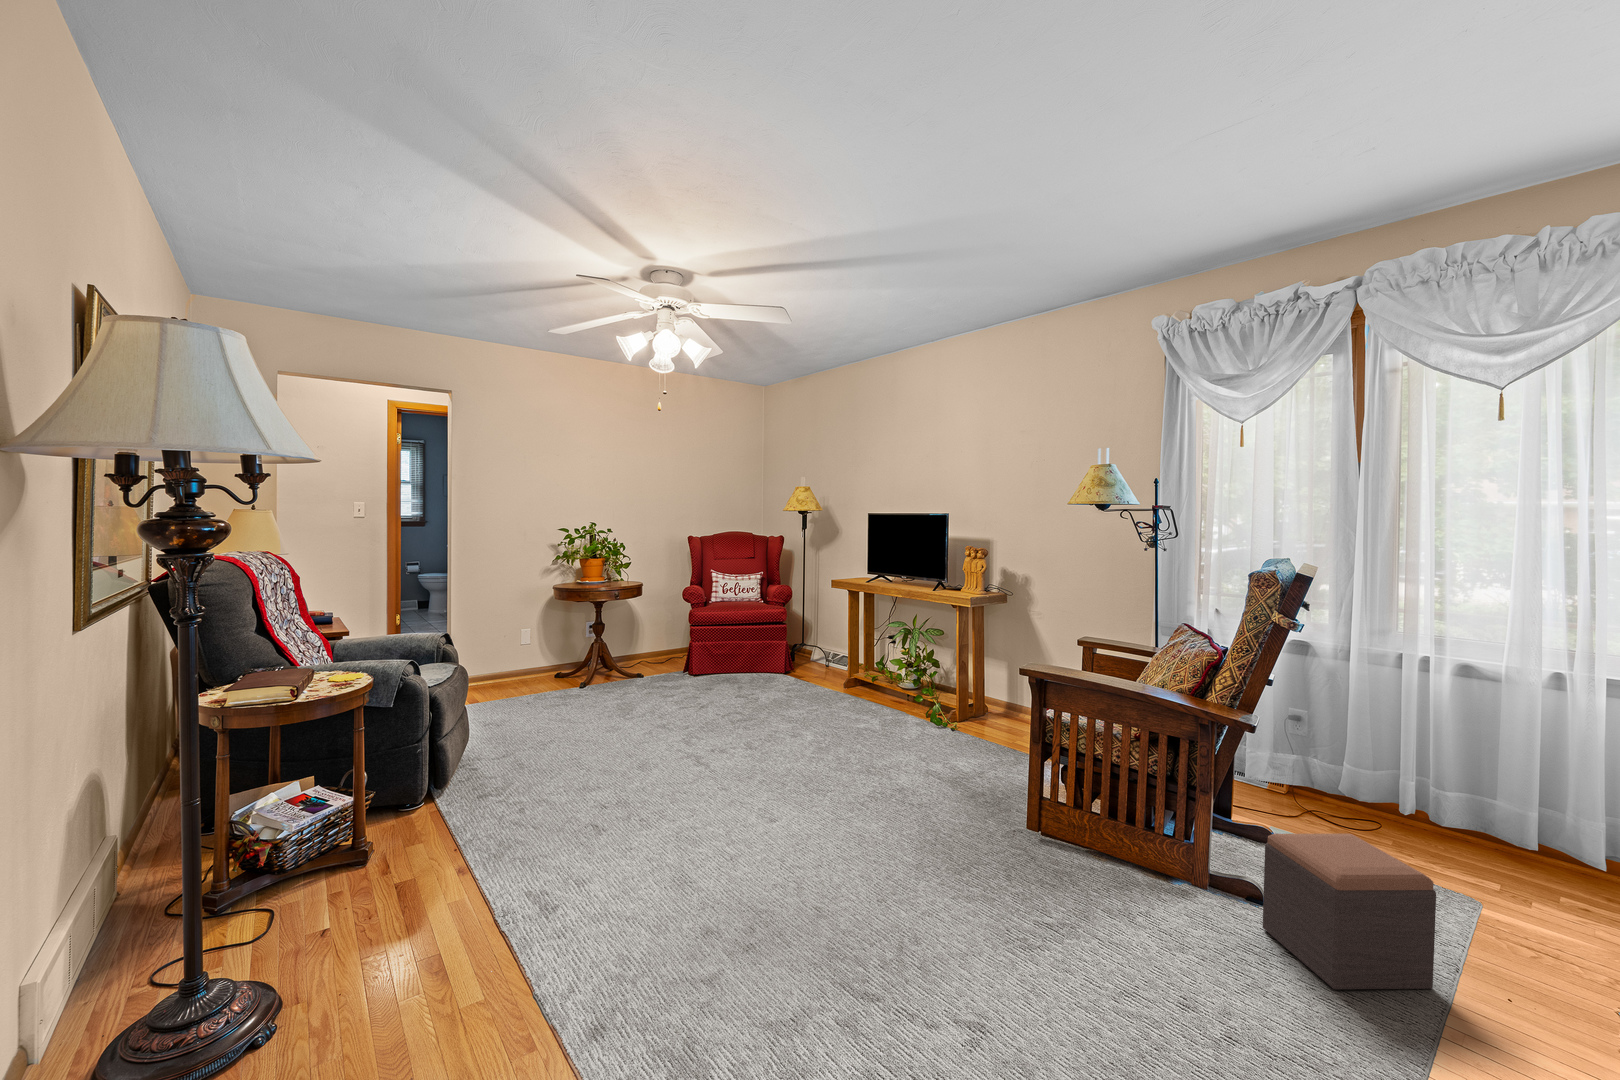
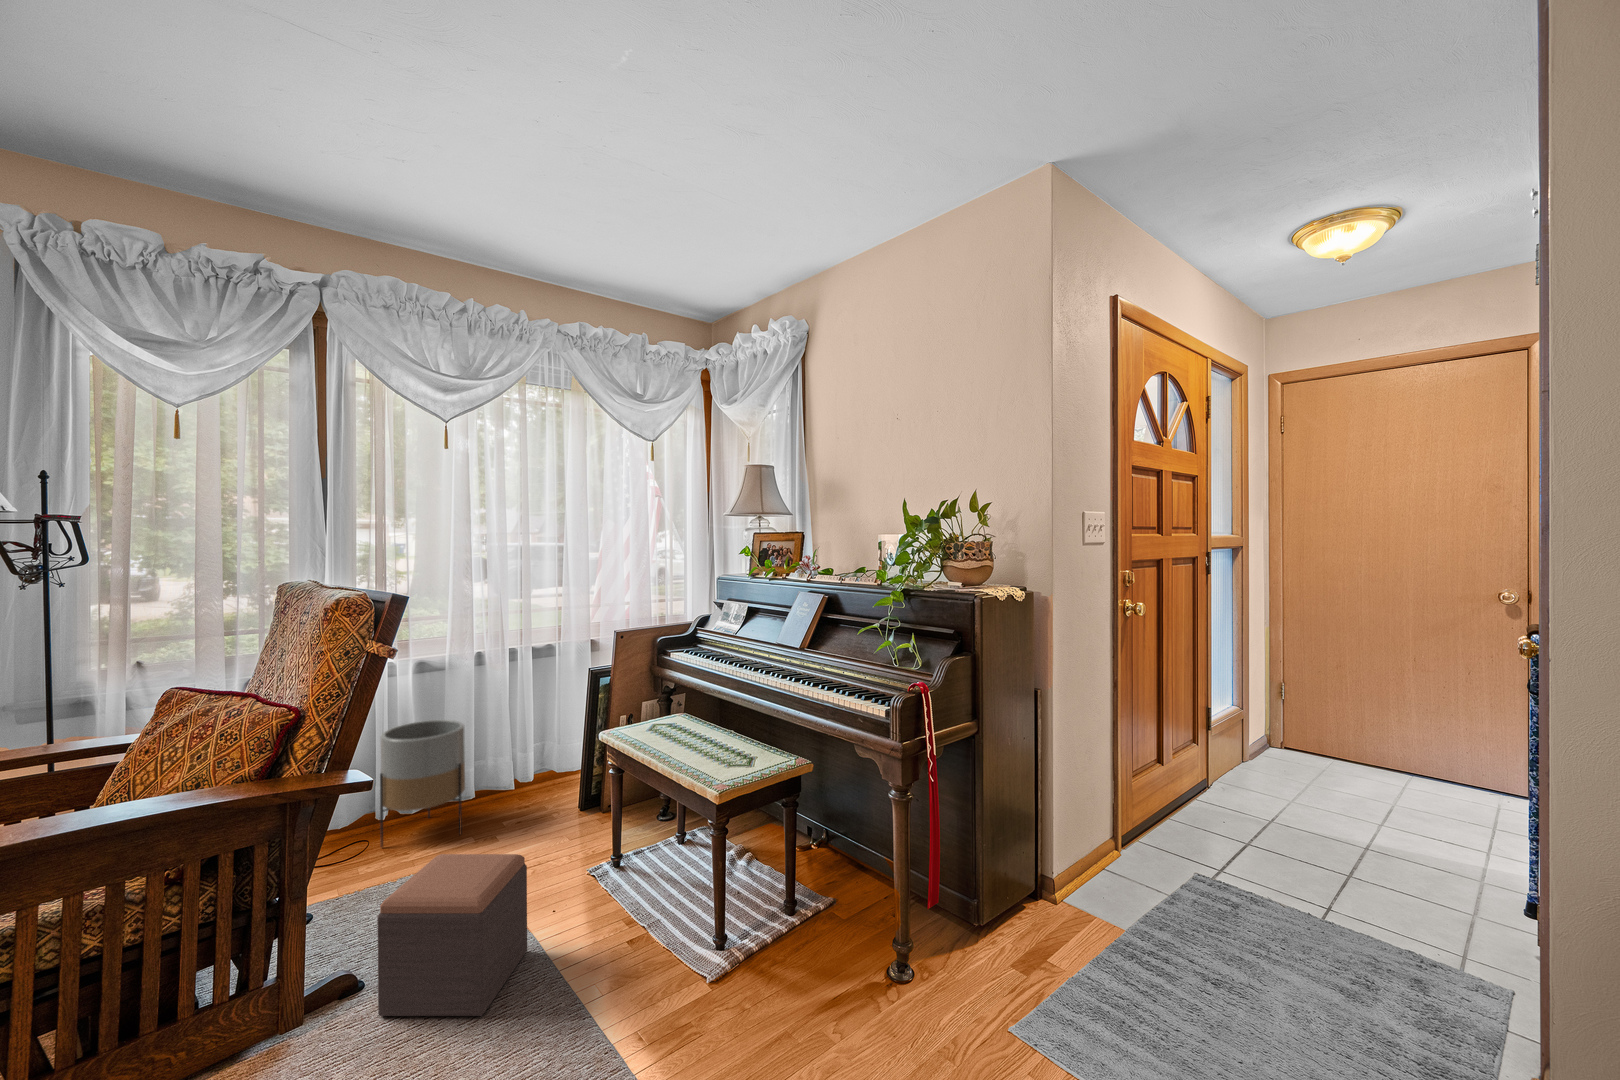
planter: none [1381,723,1497,867] -> present [380,720,465,847]

